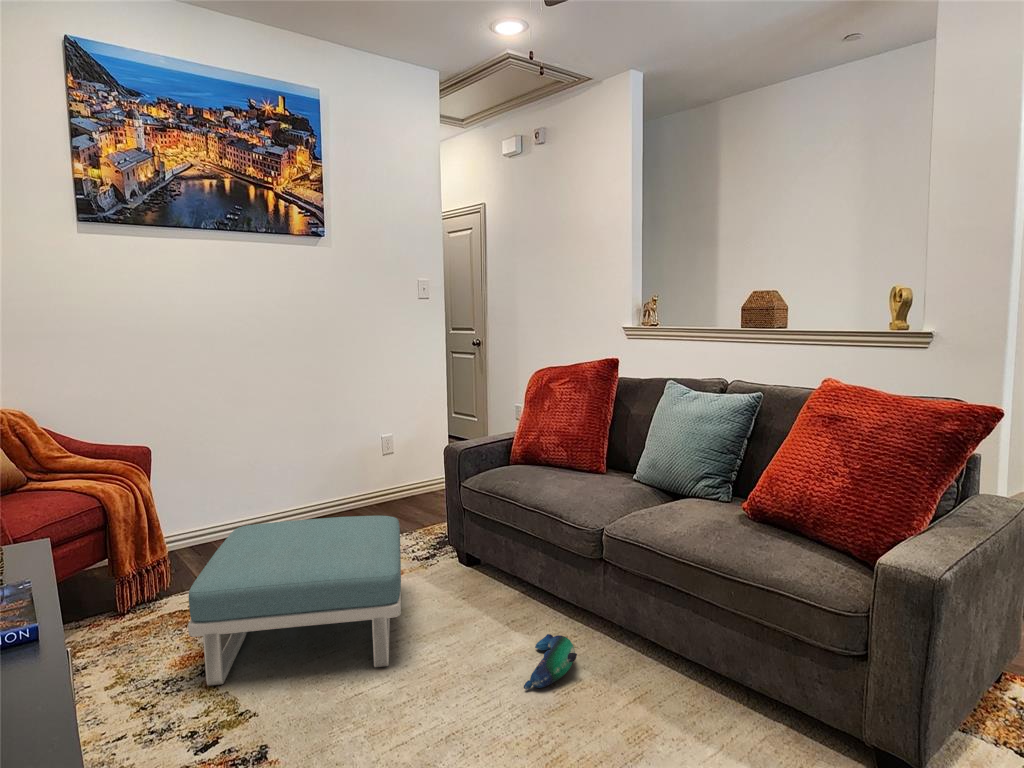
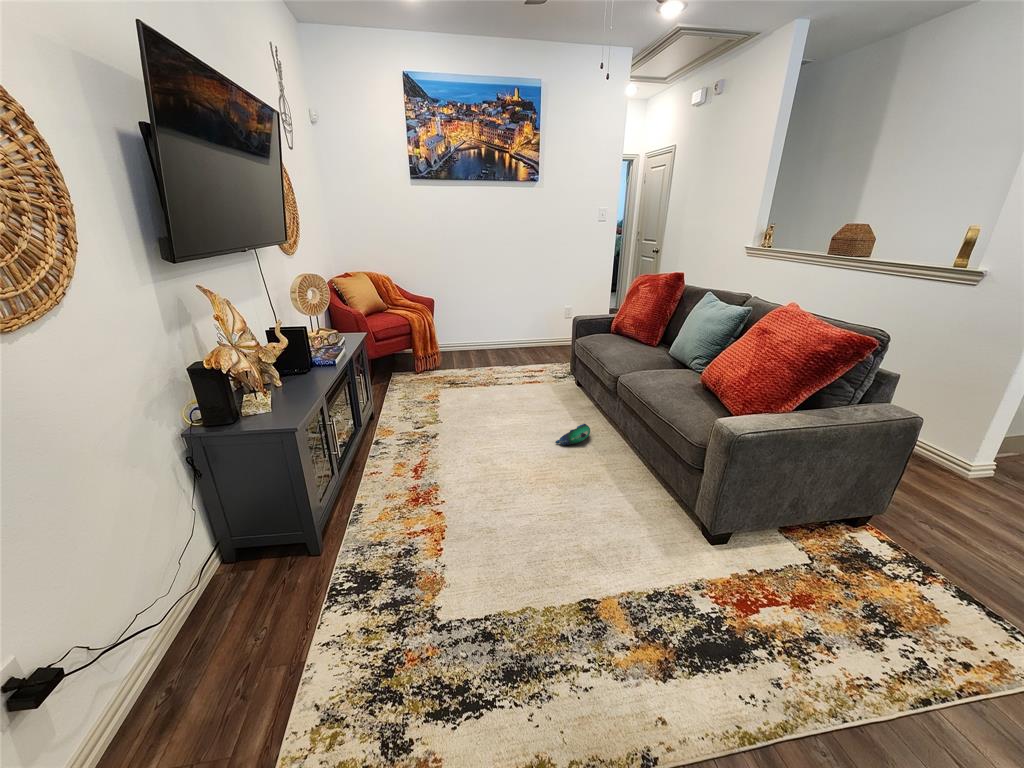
footstool: present [188,516,401,686] -> none [425,343,536,419]

